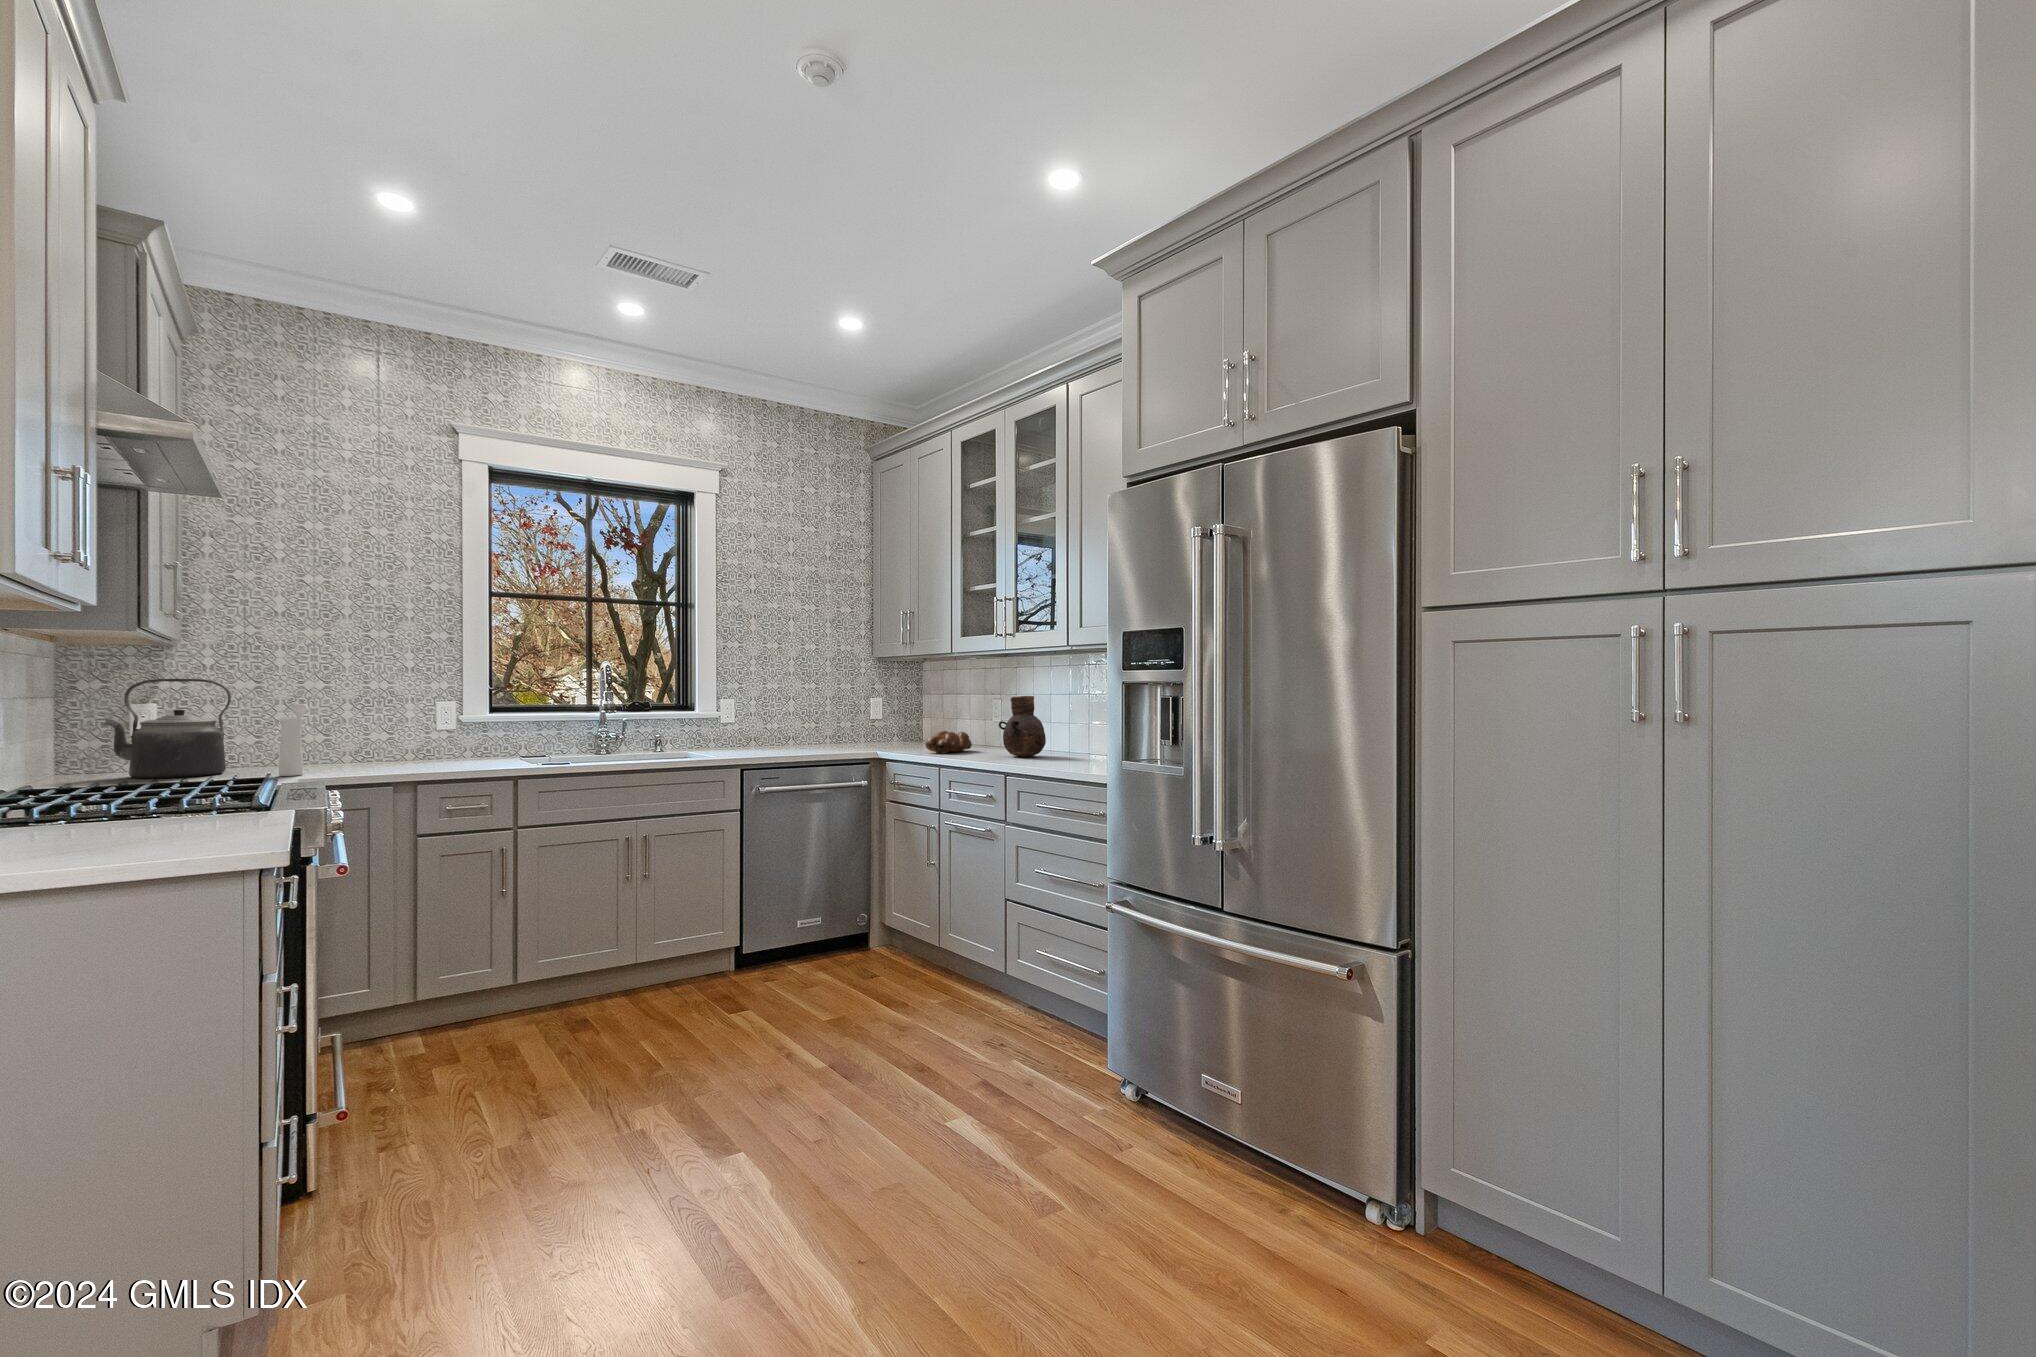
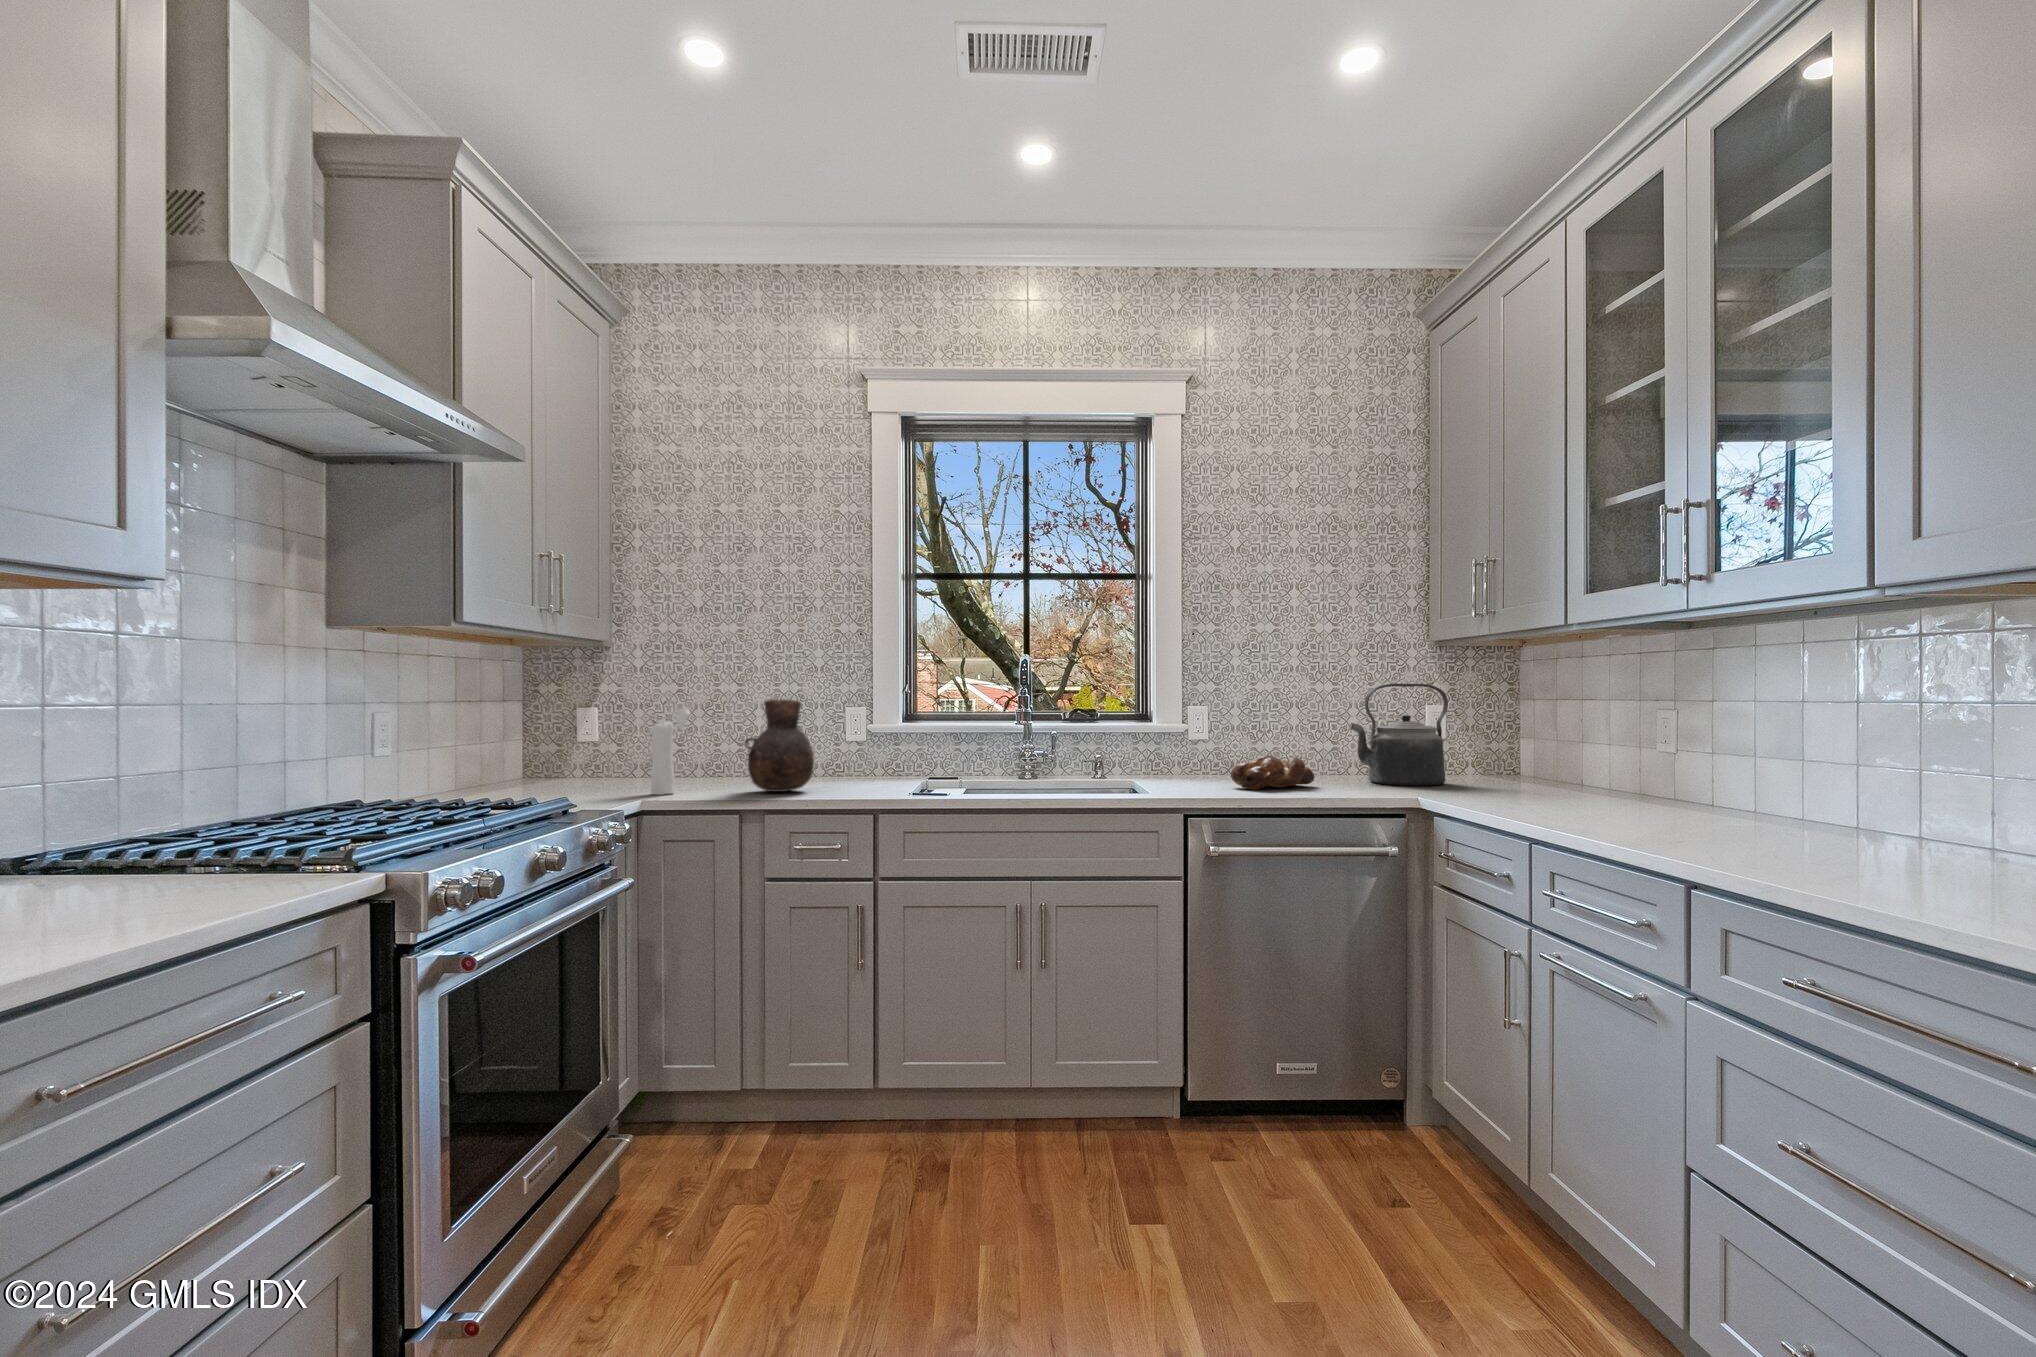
kettle: present [104,679,231,778] -> present [1351,684,1448,786]
vase: present [999,696,1046,757] -> present [745,699,814,792]
bread loaf: present [926,731,972,754] -> present [1231,755,1315,790]

